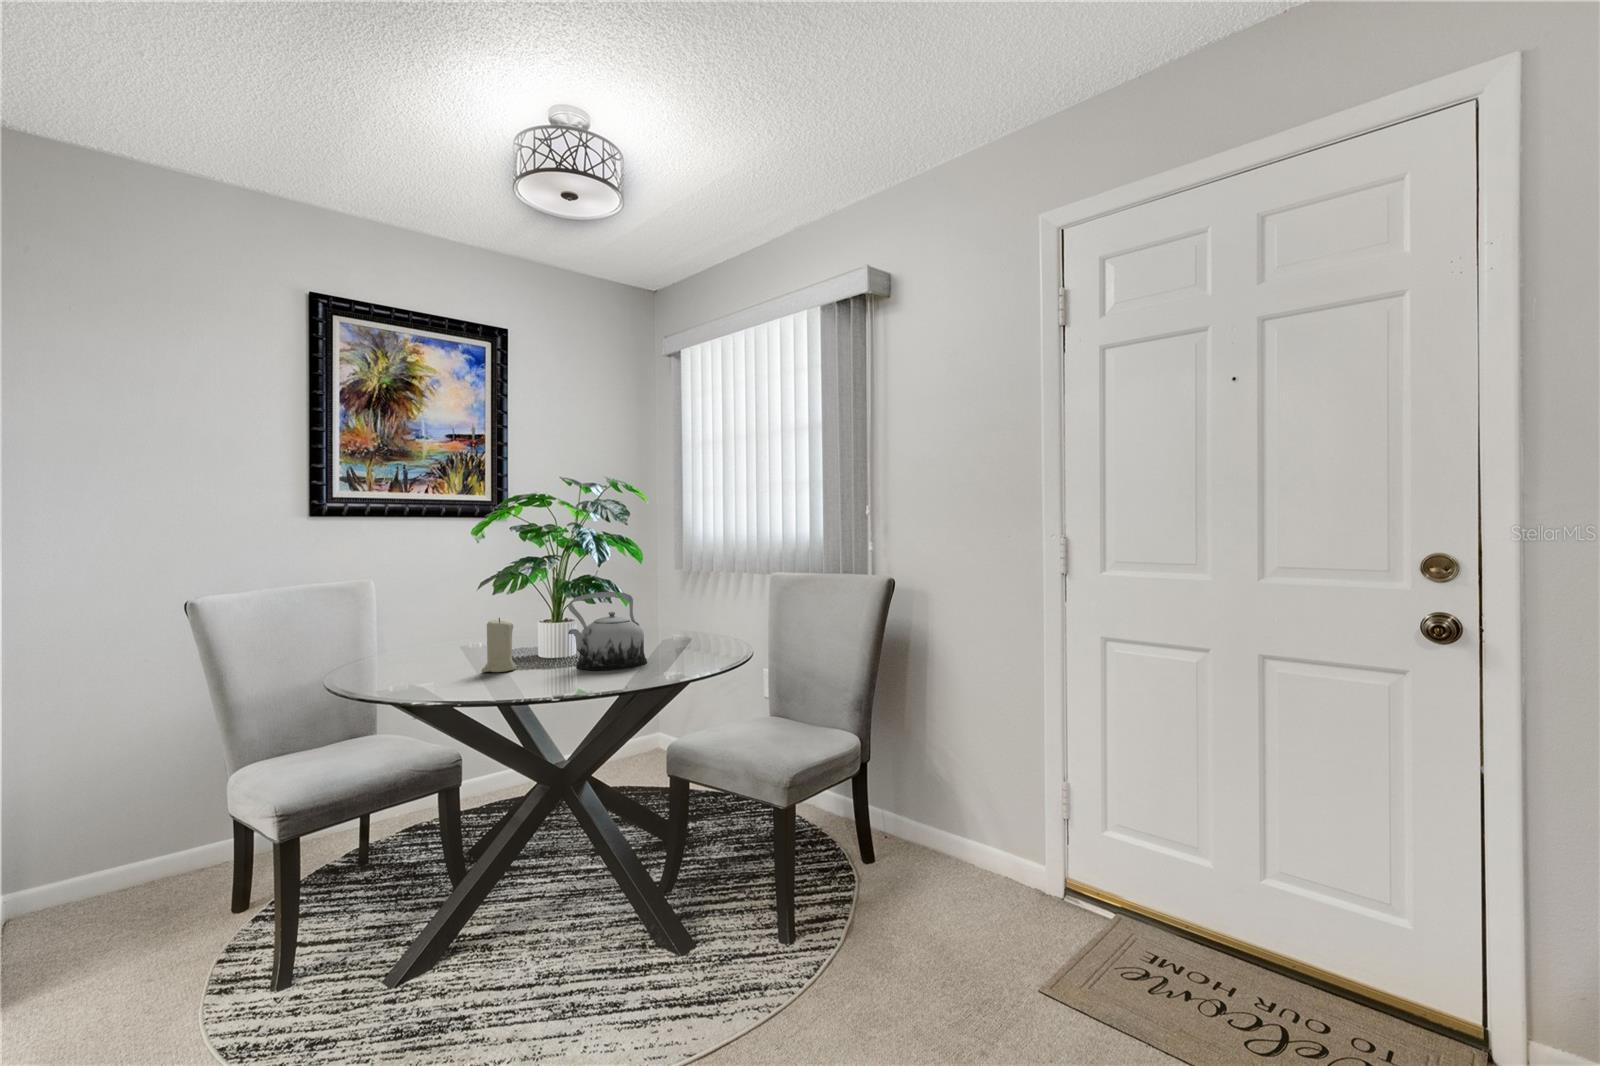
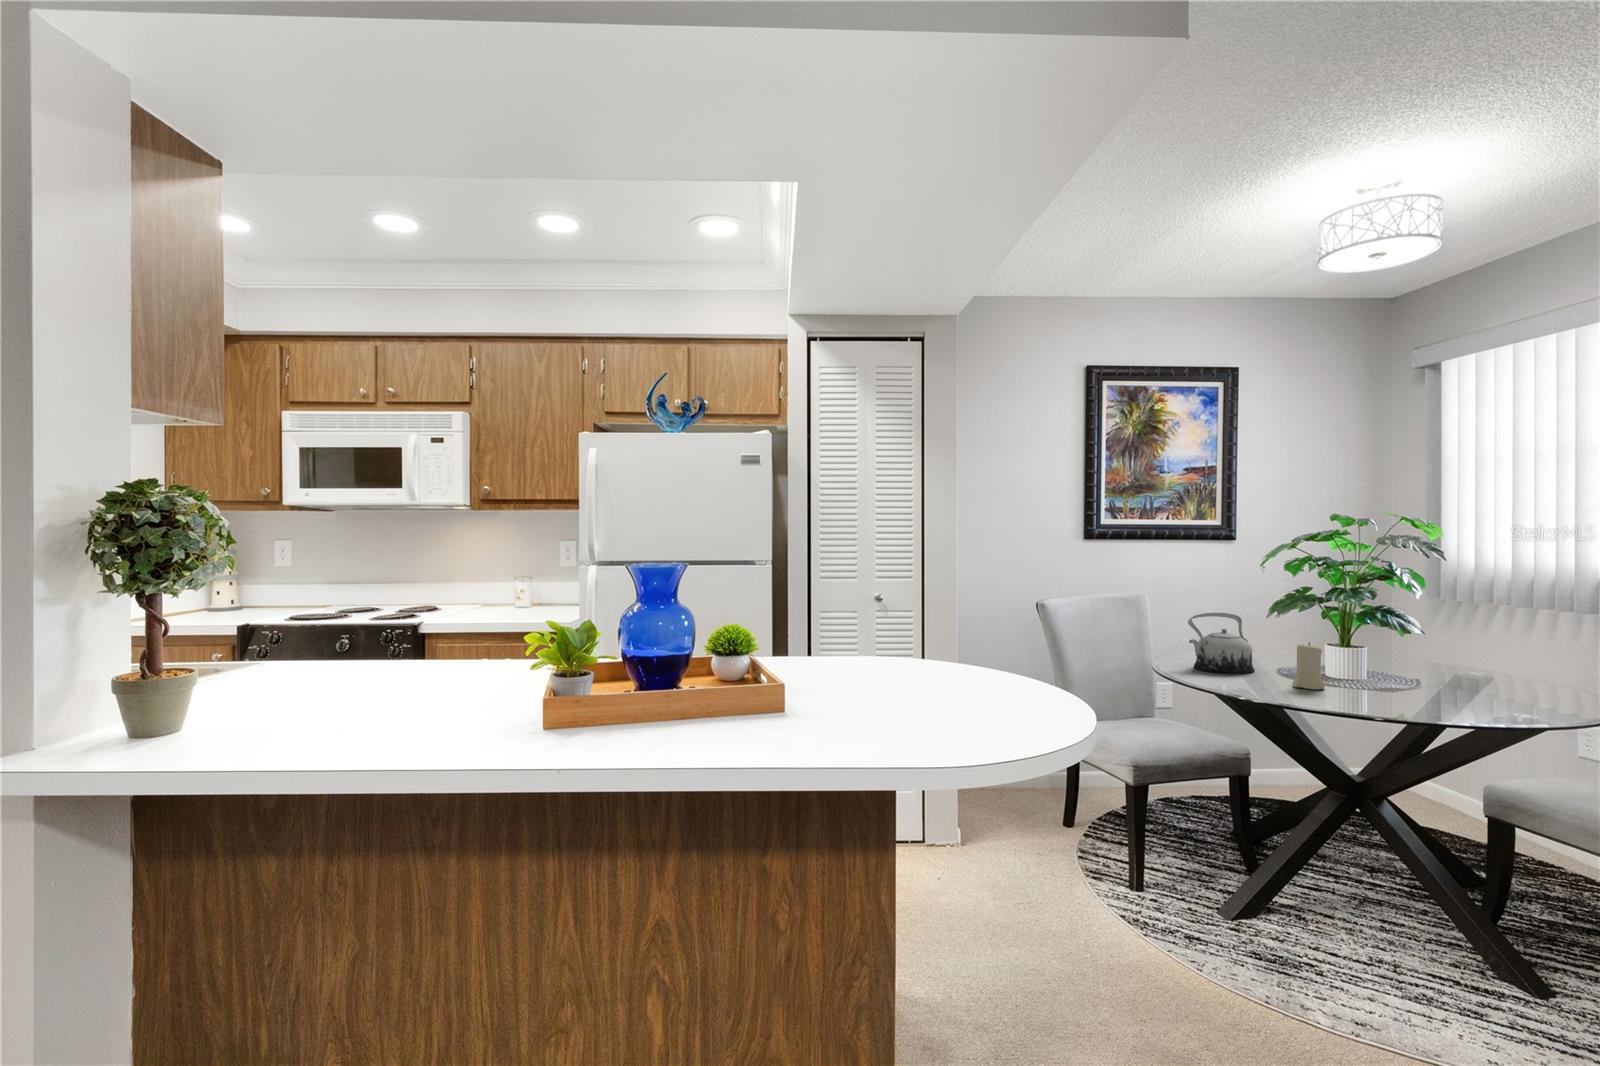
teapot: present [568,592,647,670] -> present [1188,613,1255,674]

